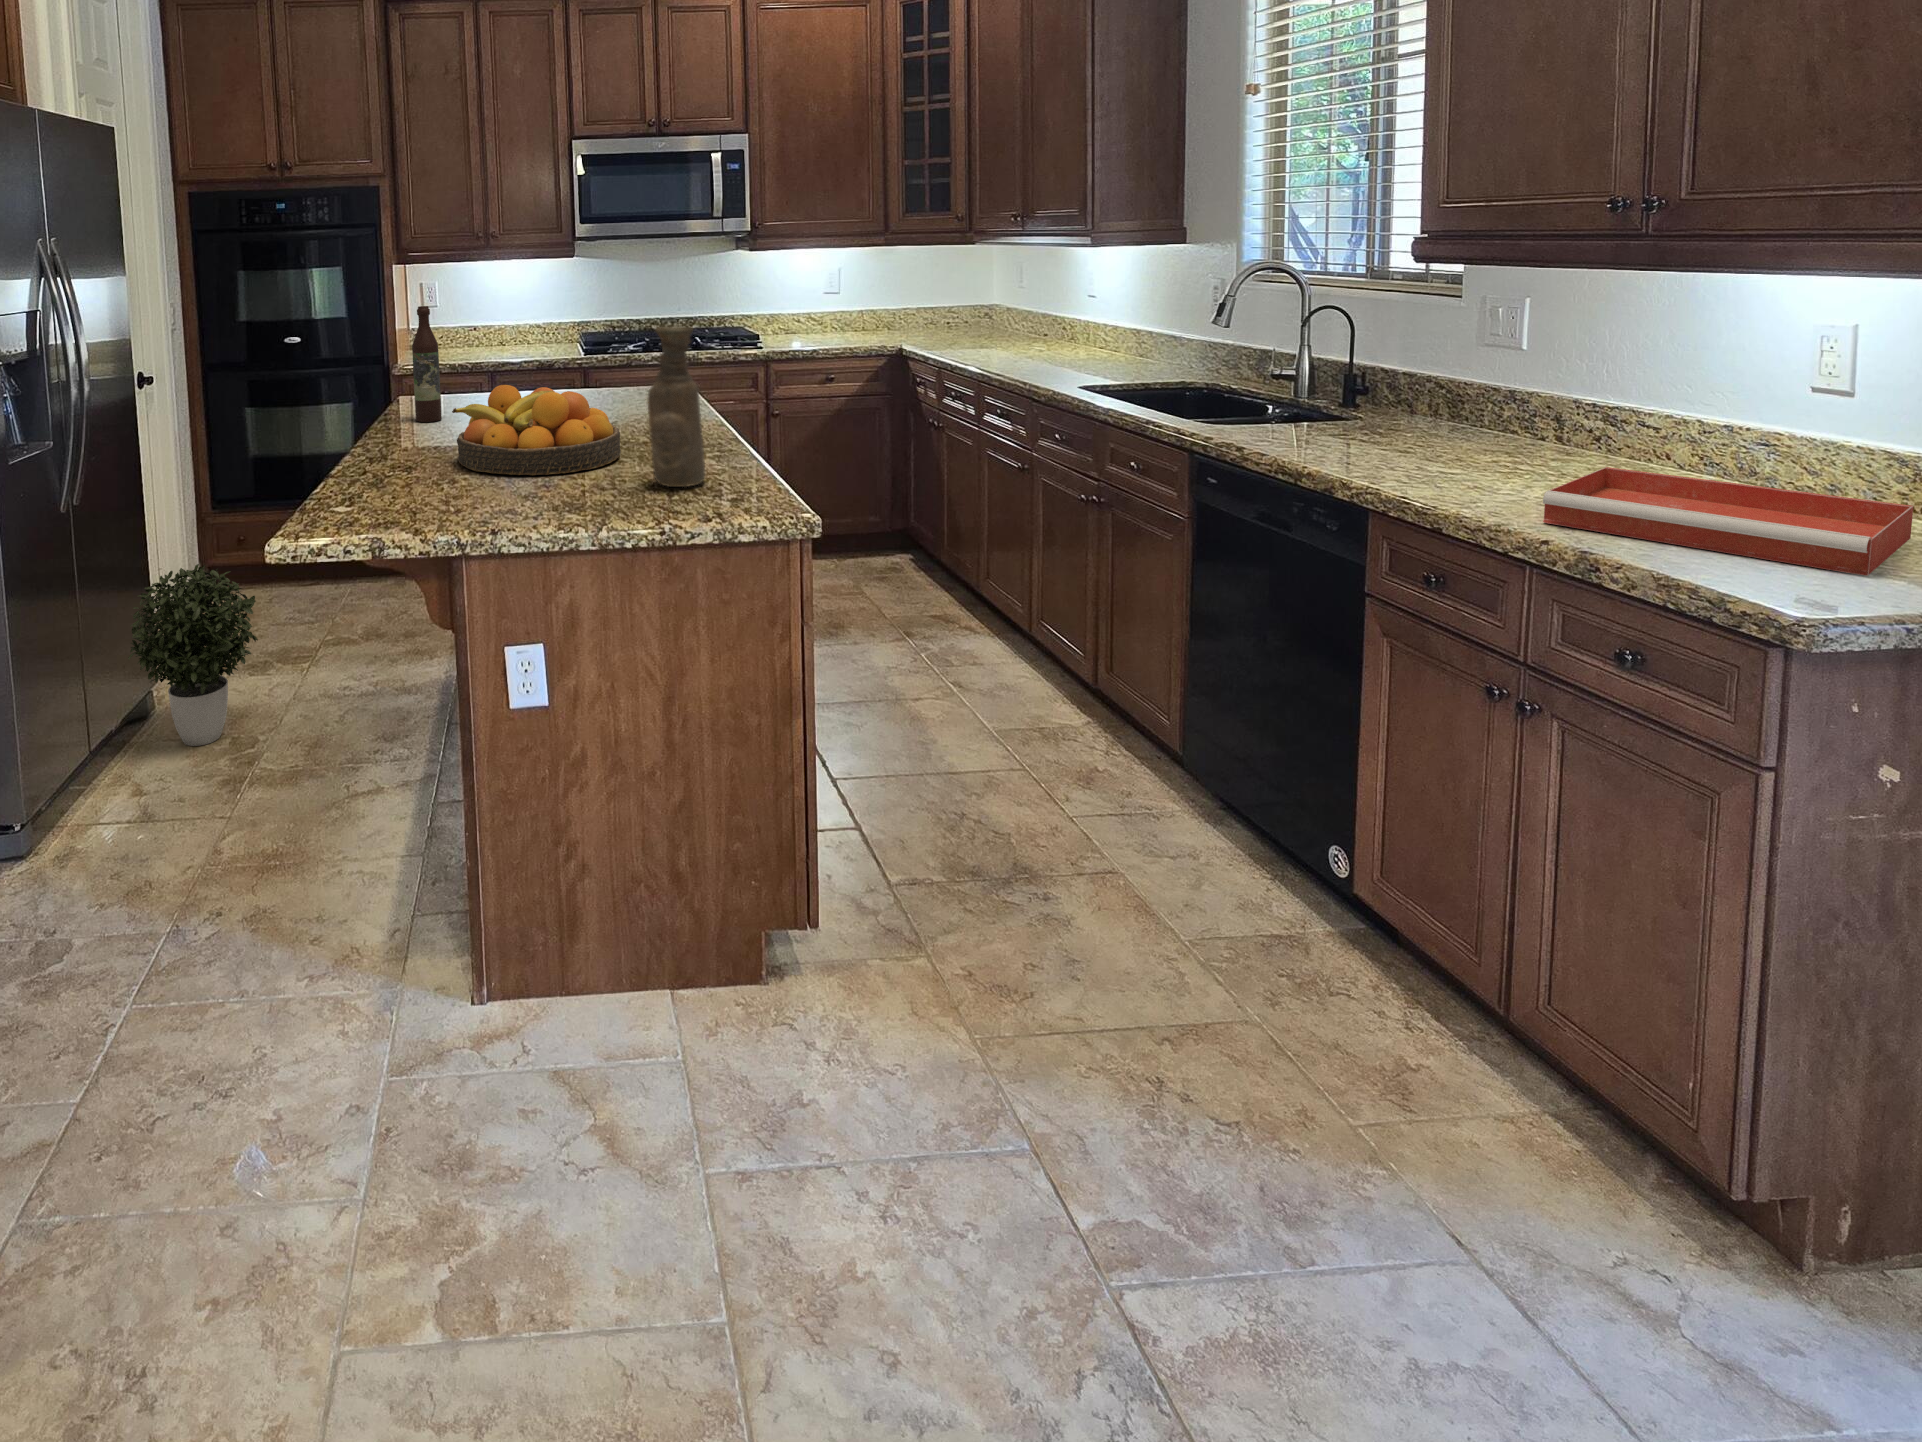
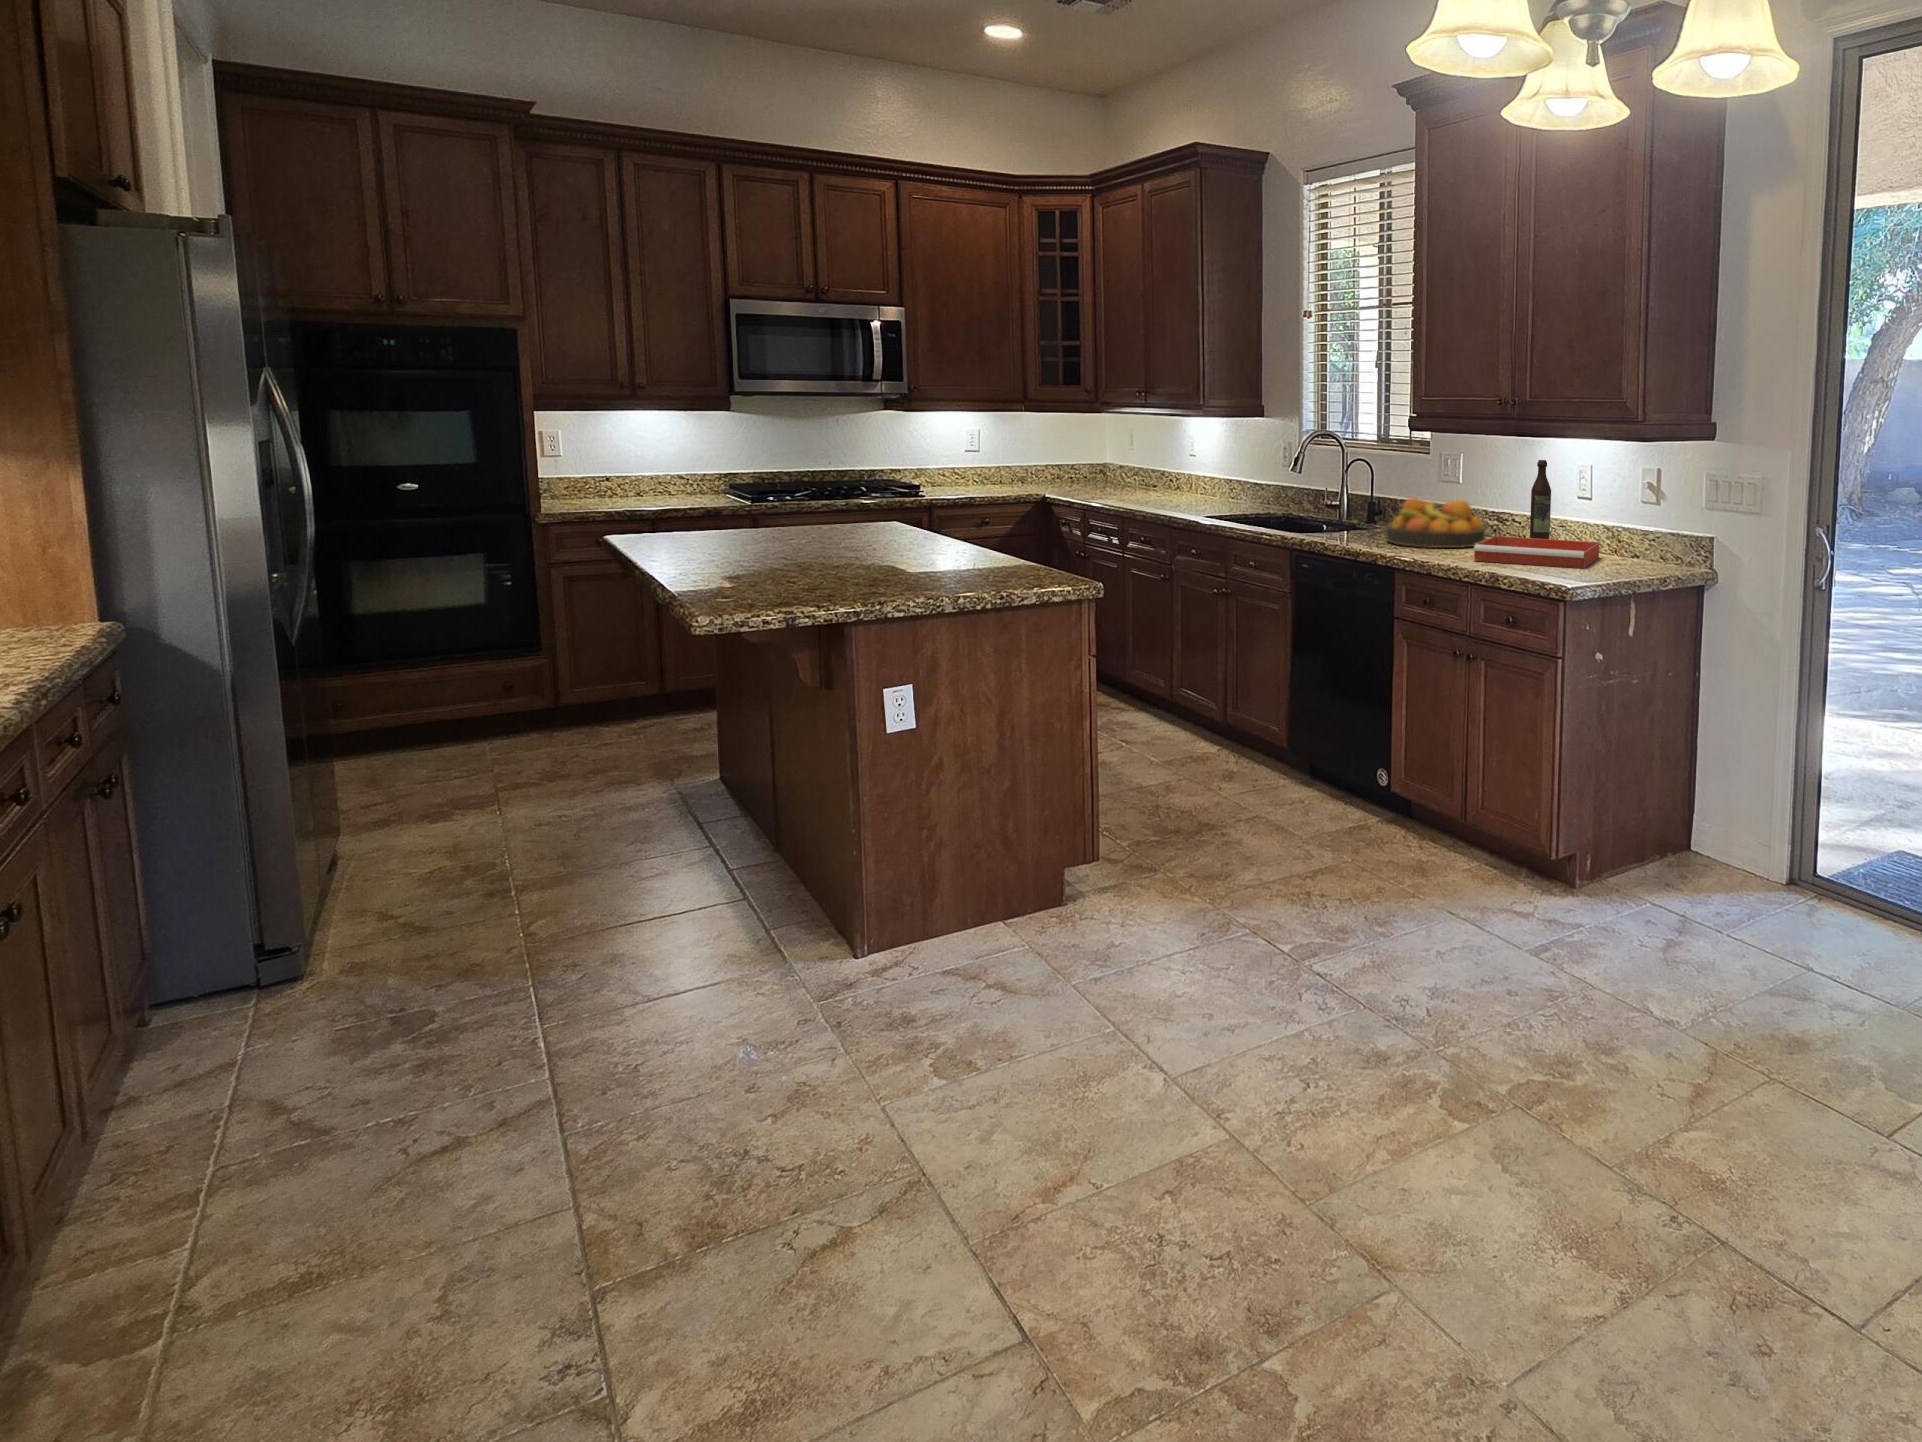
wine bottle: present [412,306,442,422] -> present [1530,460,1551,539]
vase: present [648,327,705,487] -> none [974,455,1018,572]
fruit bowl: present [452,385,621,475] -> present [1386,498,1485,548]
potted plant: present [128,564,258,746] -> none [264,719,448,918]

